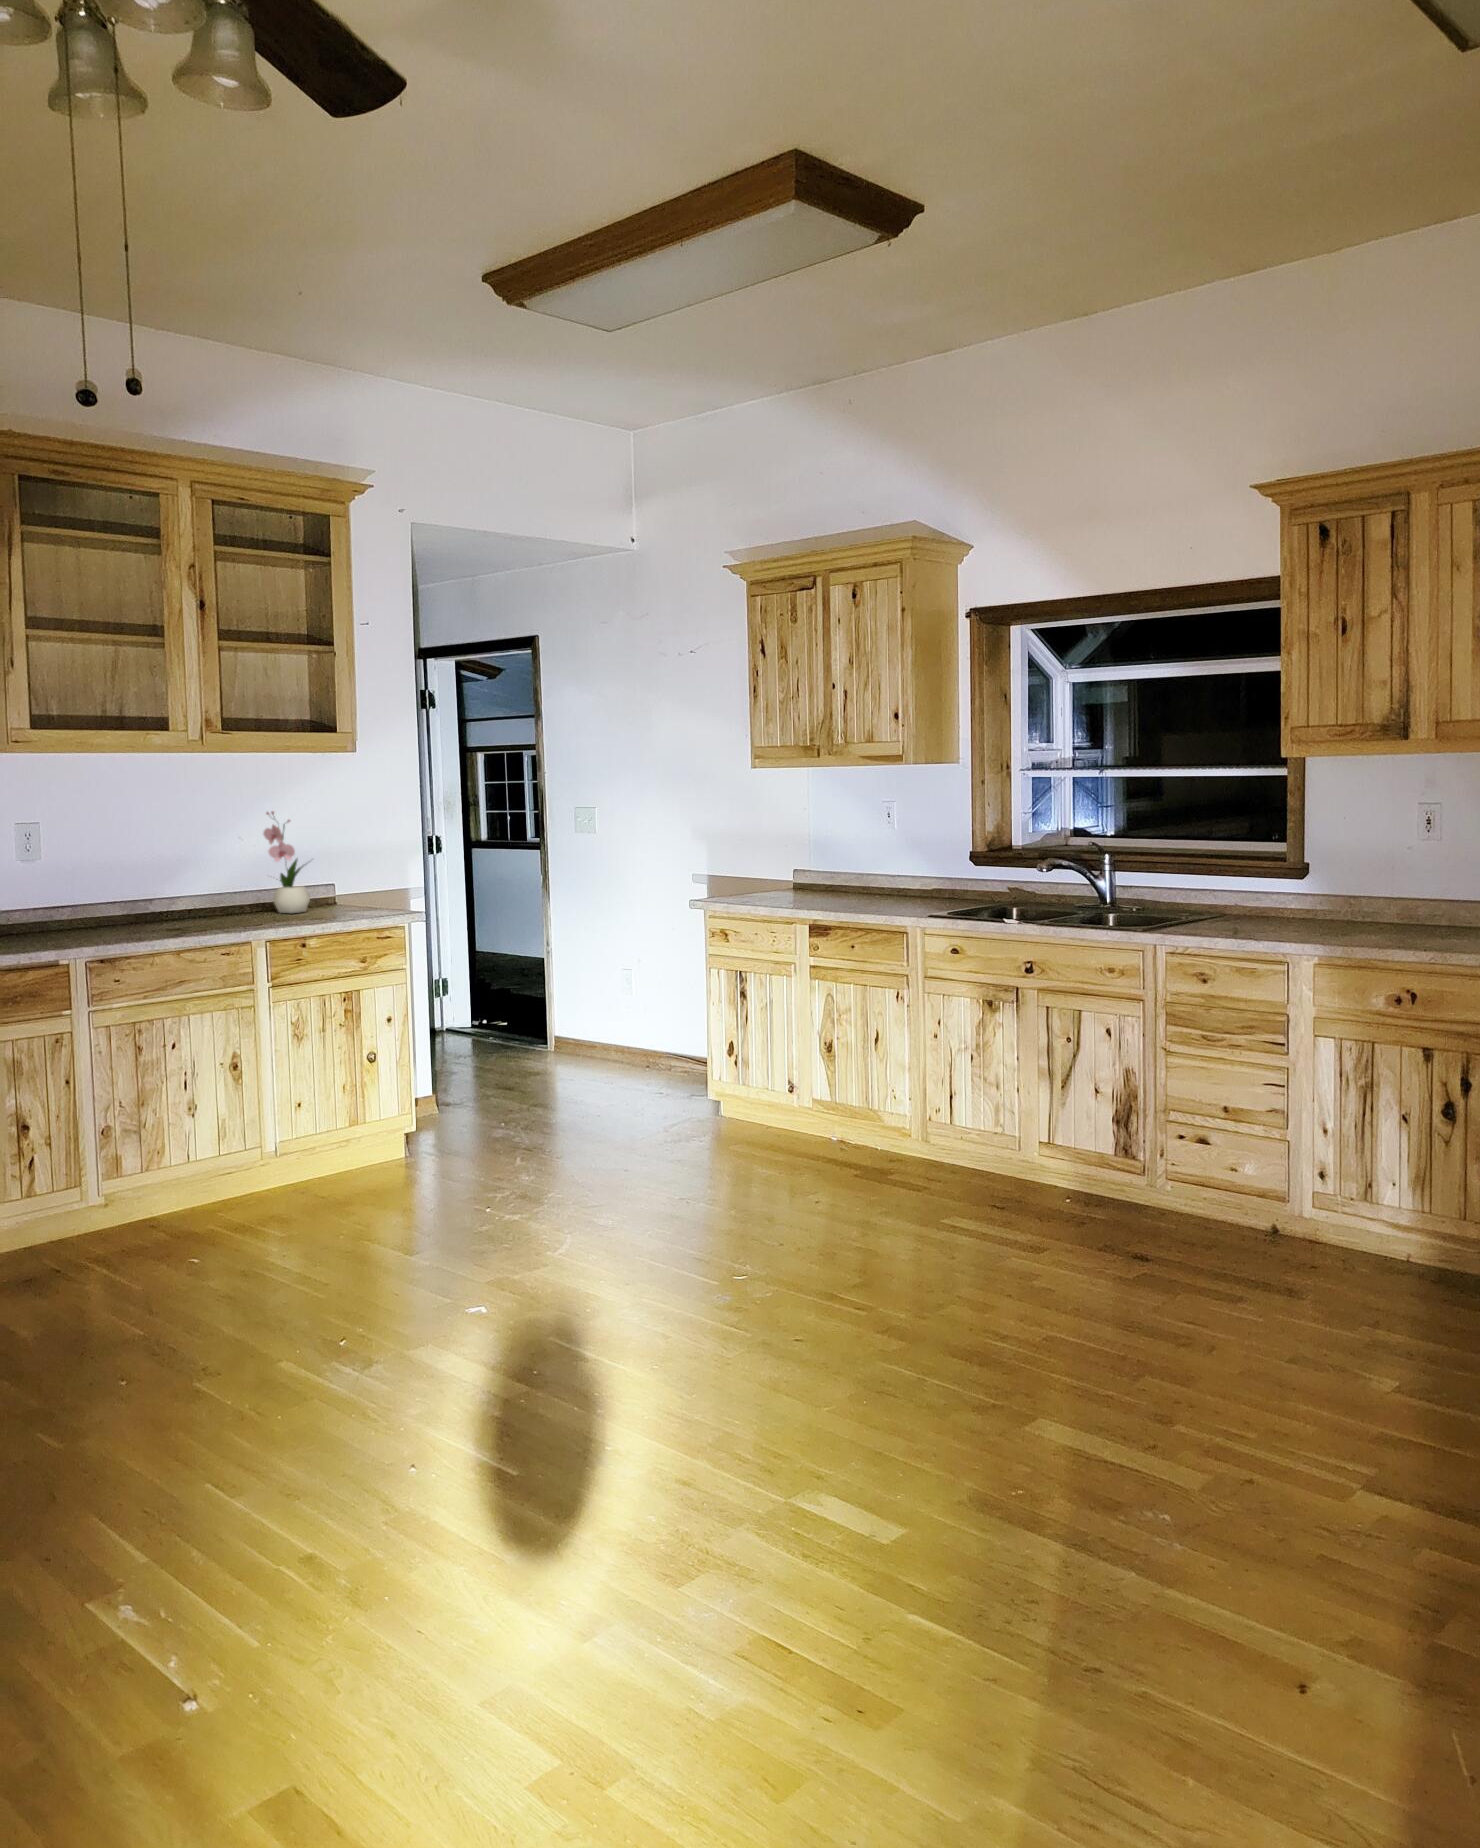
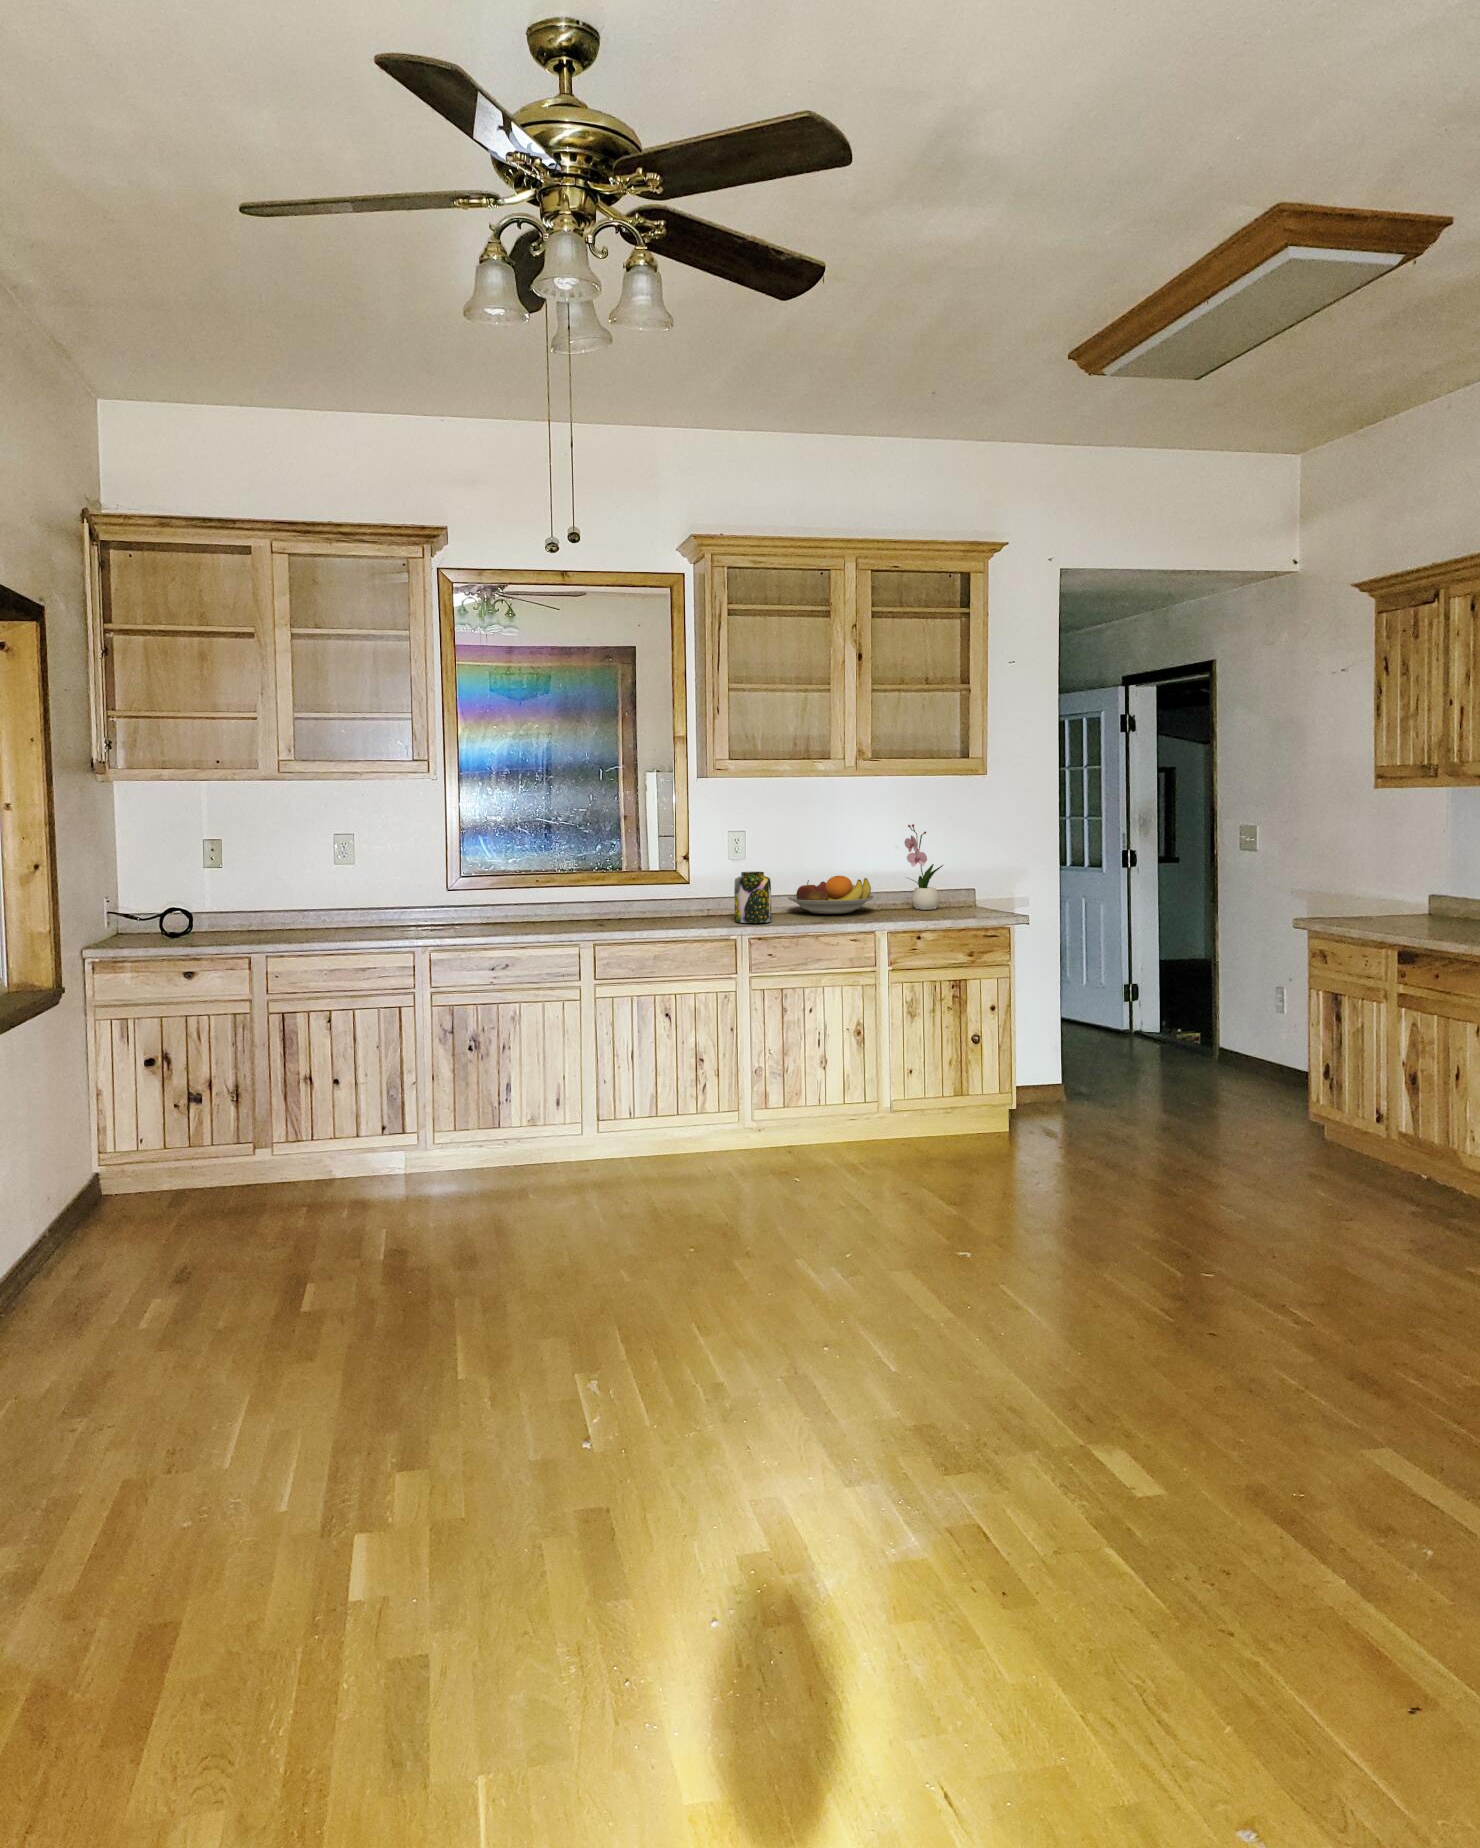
jar: none [55,876,112,943] -> present [734,872,771,923]
fruit bowl: none [116,877,234,926] -> present [788,876,874,914]

